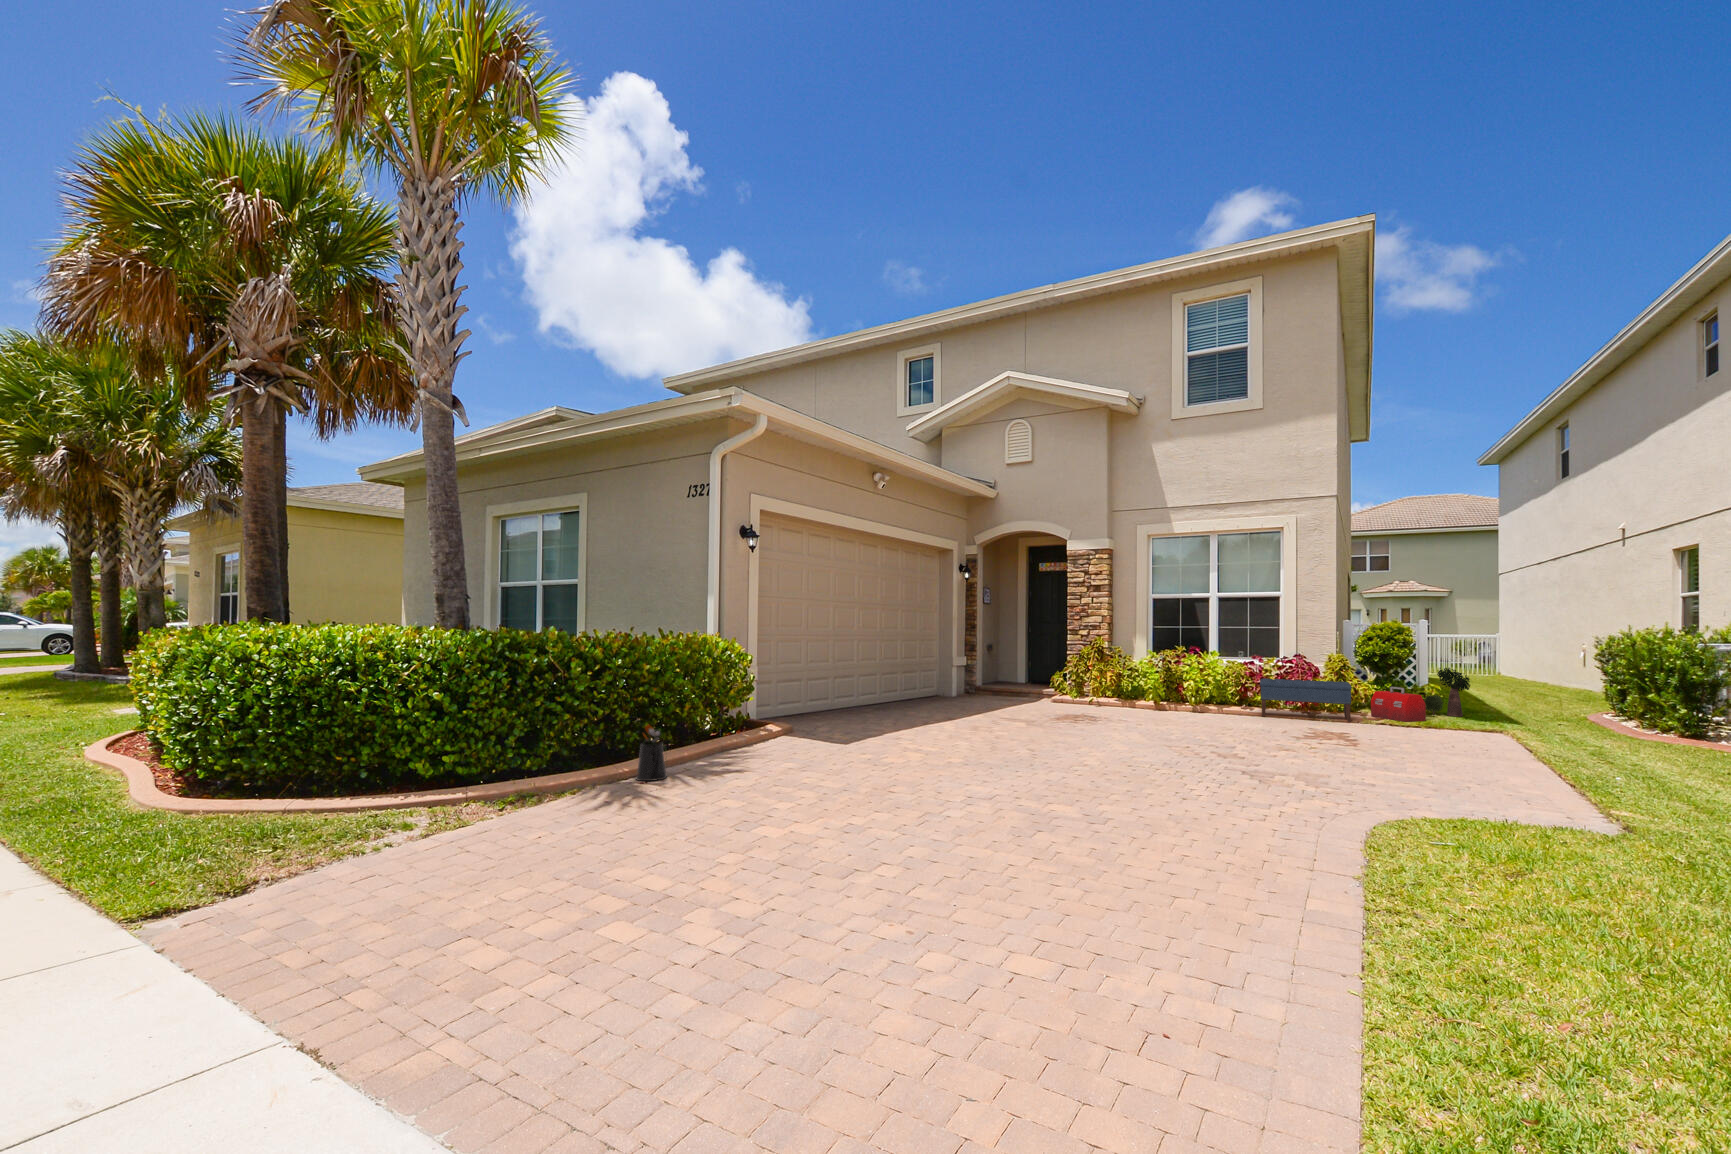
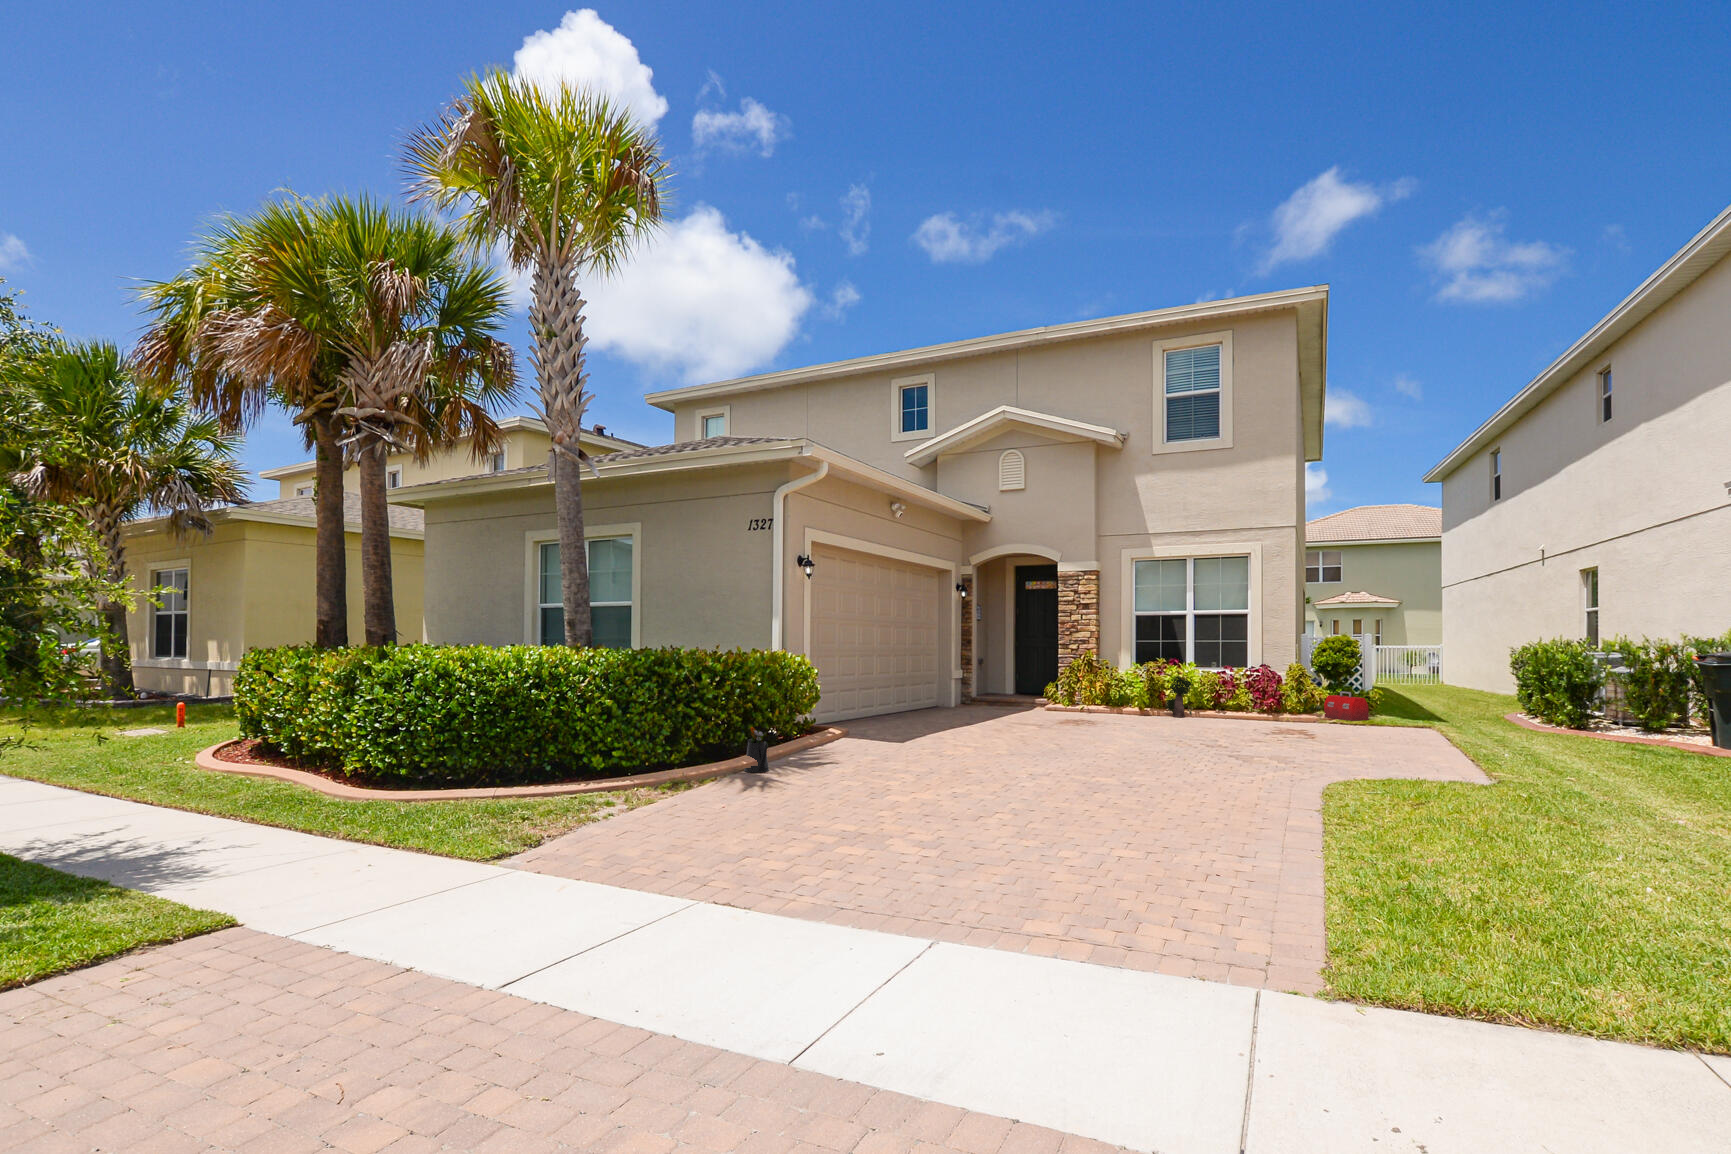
potted plant: present [1424,667,1470,716] -> present [1165,676,1193,717]
bench: present [1260,678,1352,722] -> none [1232,686,1308,722]

